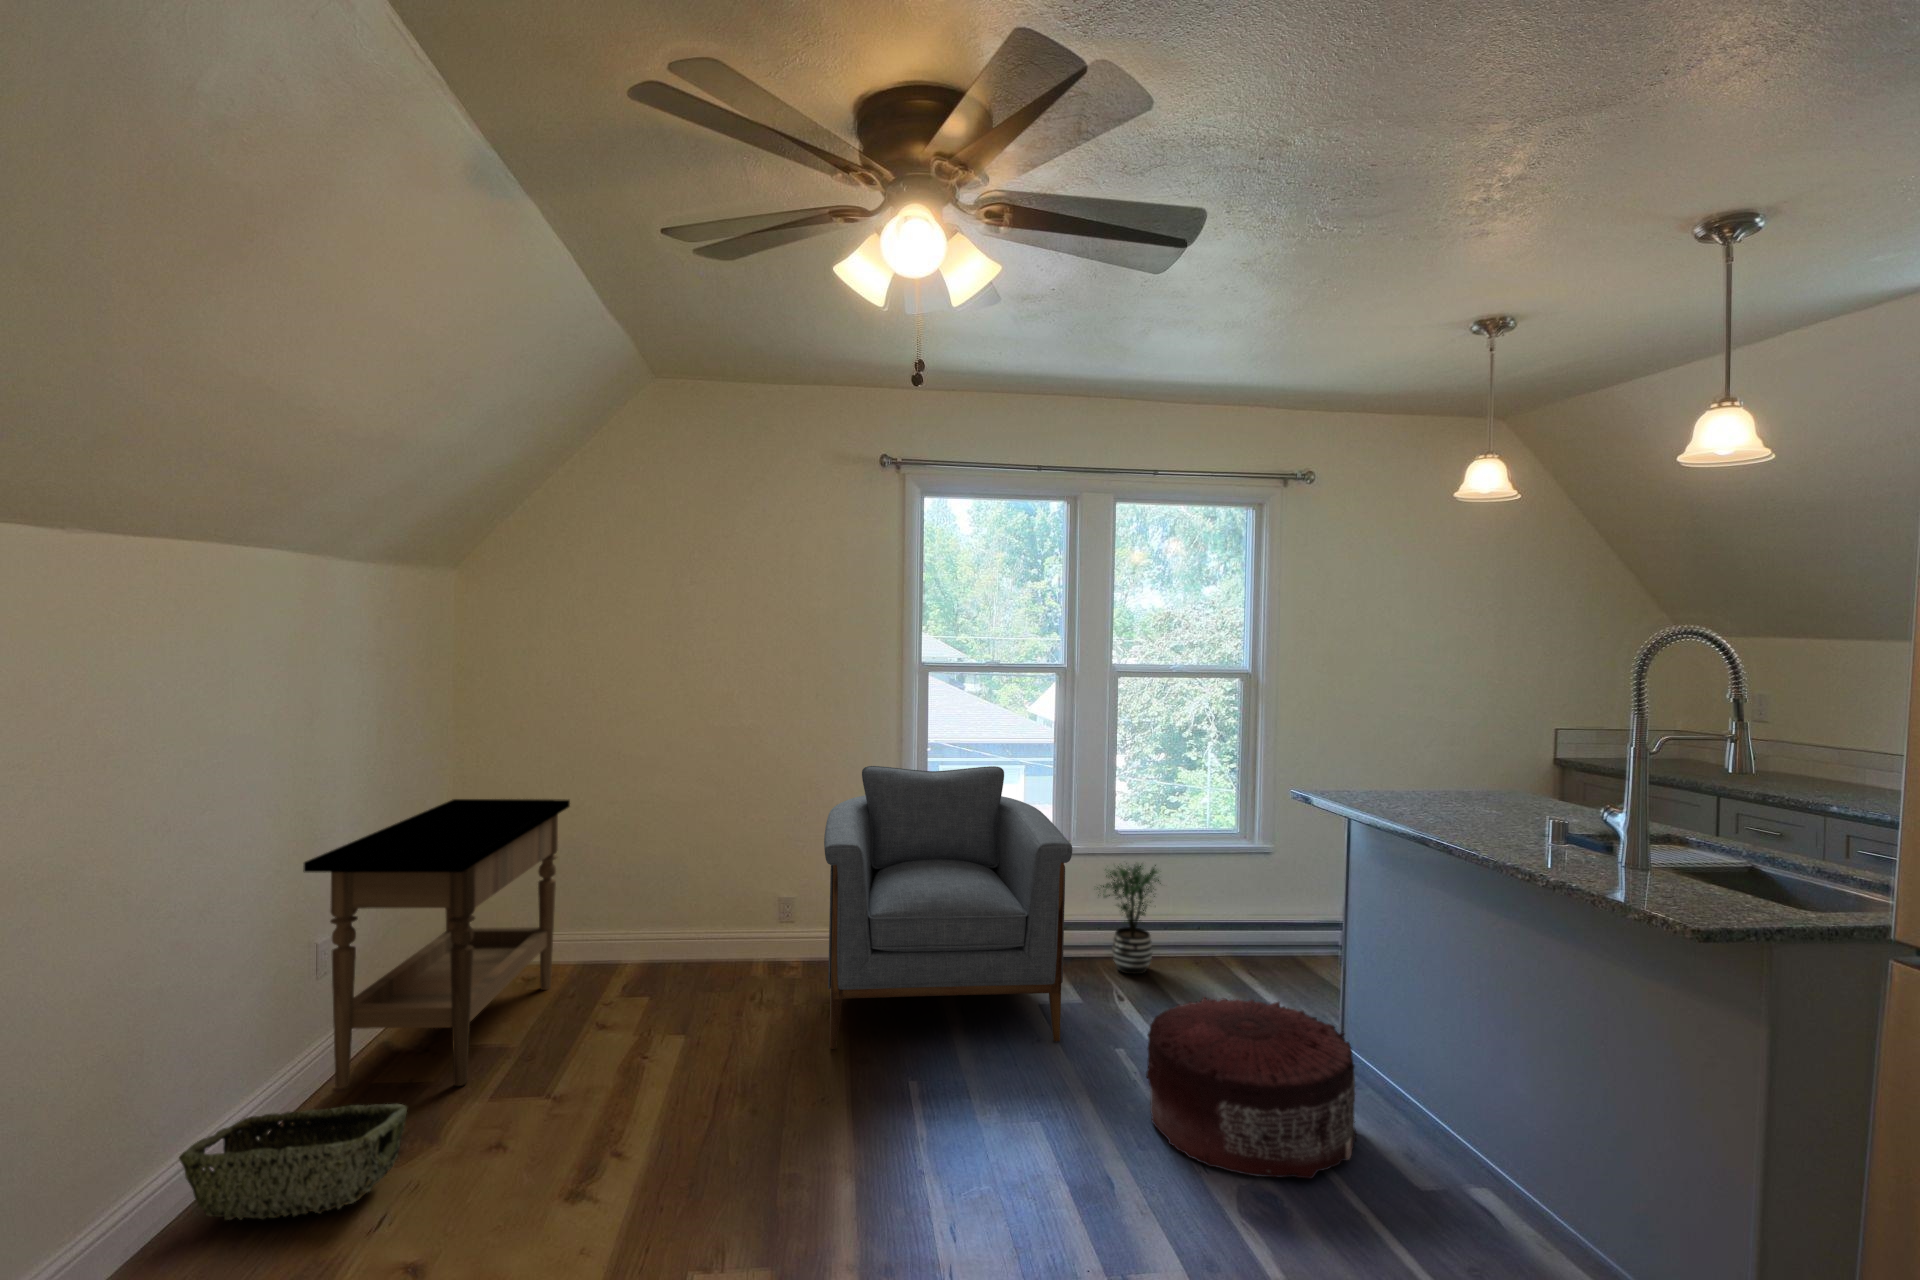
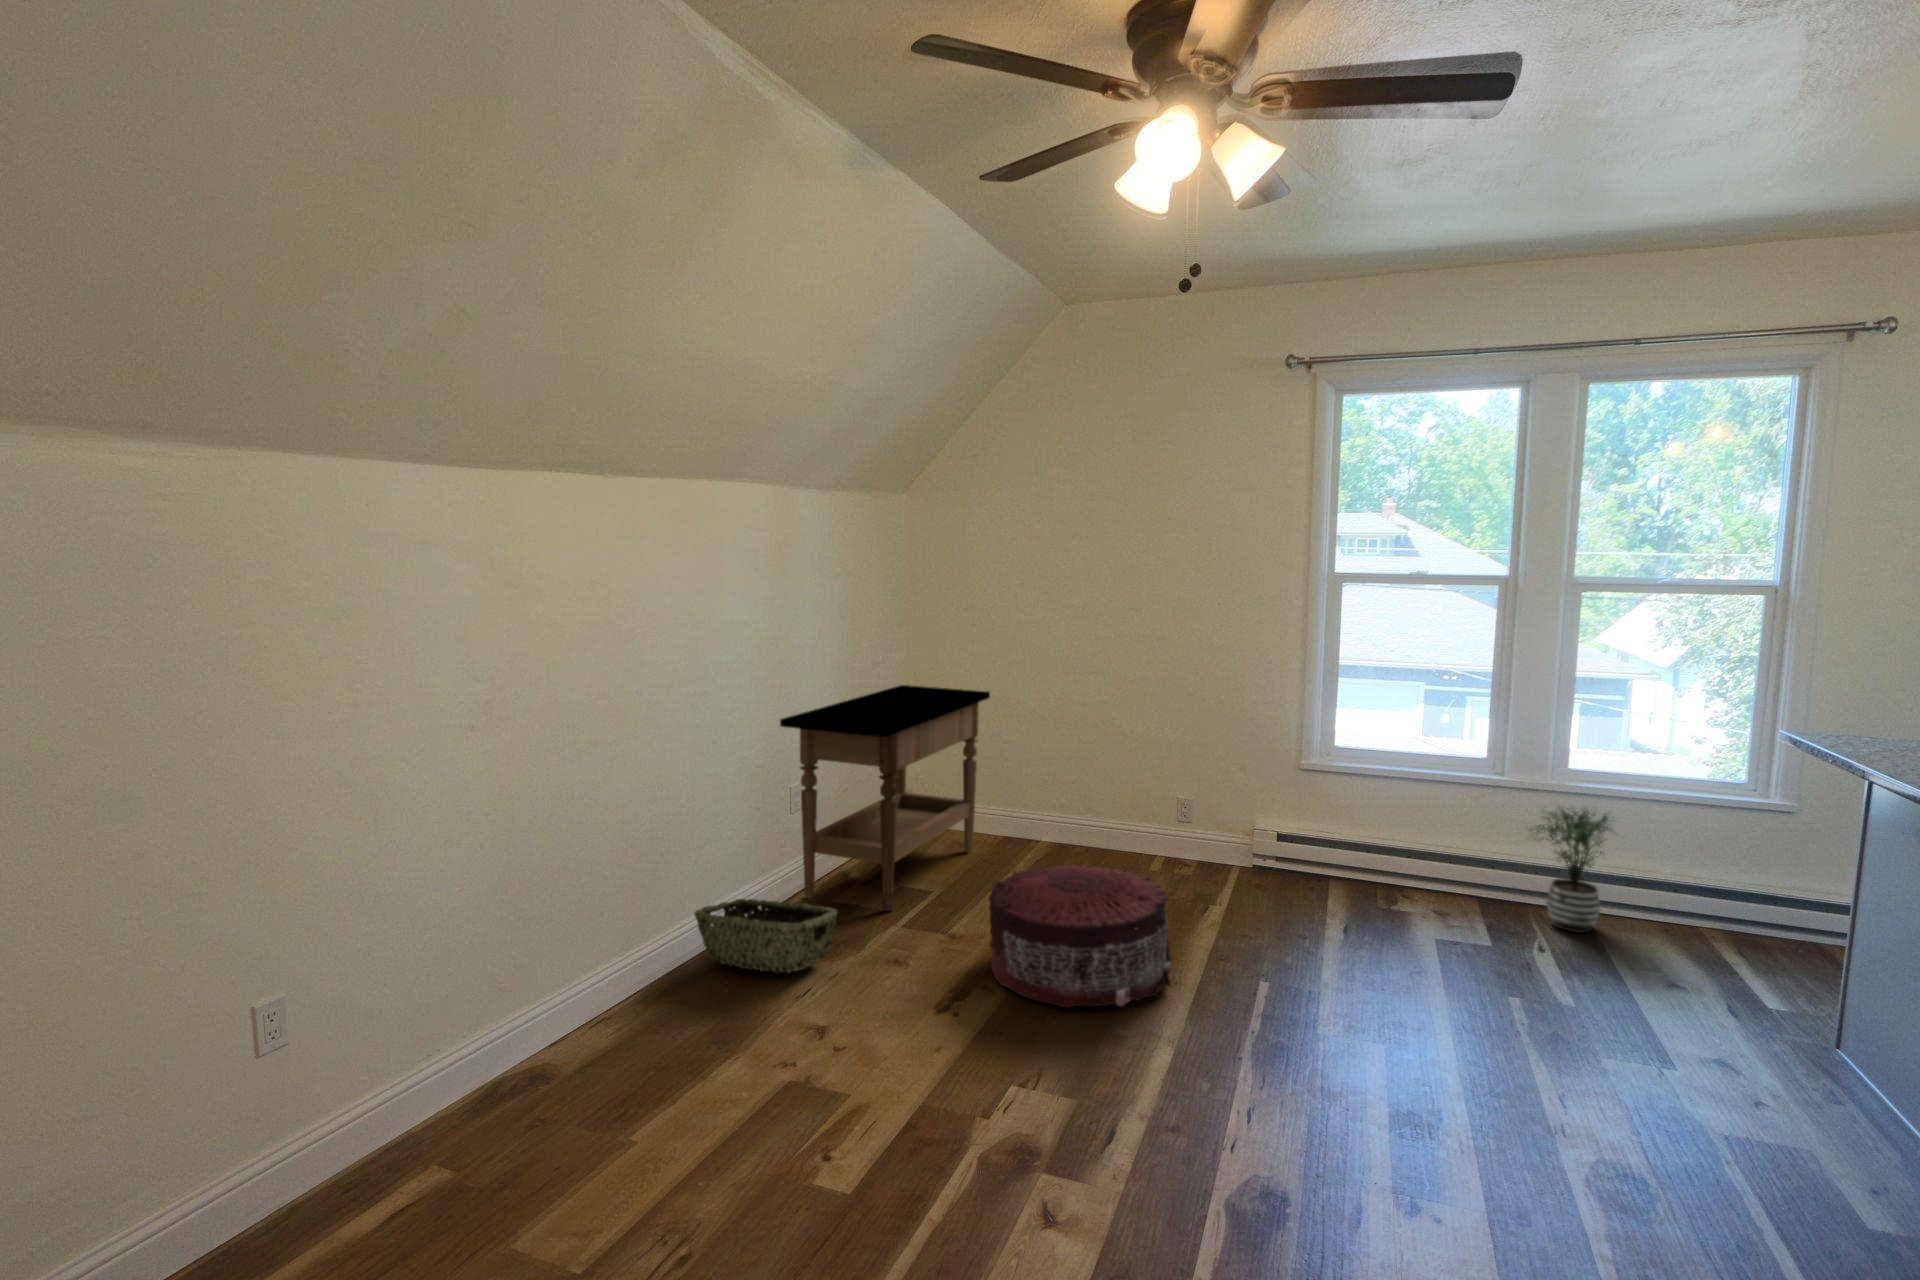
armchair: present [824,766,1072,1049] -> none [1195,677,1469,978]
pouf: present [1146,998,1357,1179] -> present [989,864,1172,1008]

